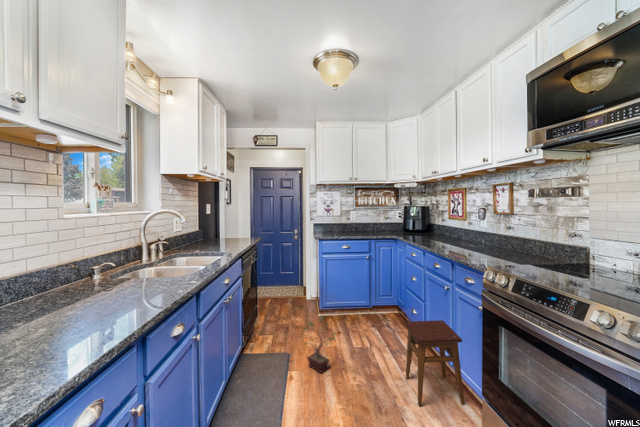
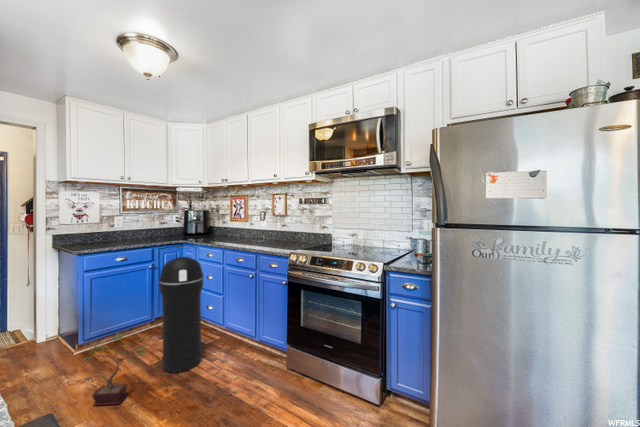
trash can: none [356,257,396,368] -> present [159,257,204,373]
stool: present [405,320,464,406] -> none [218,303,271,380]

